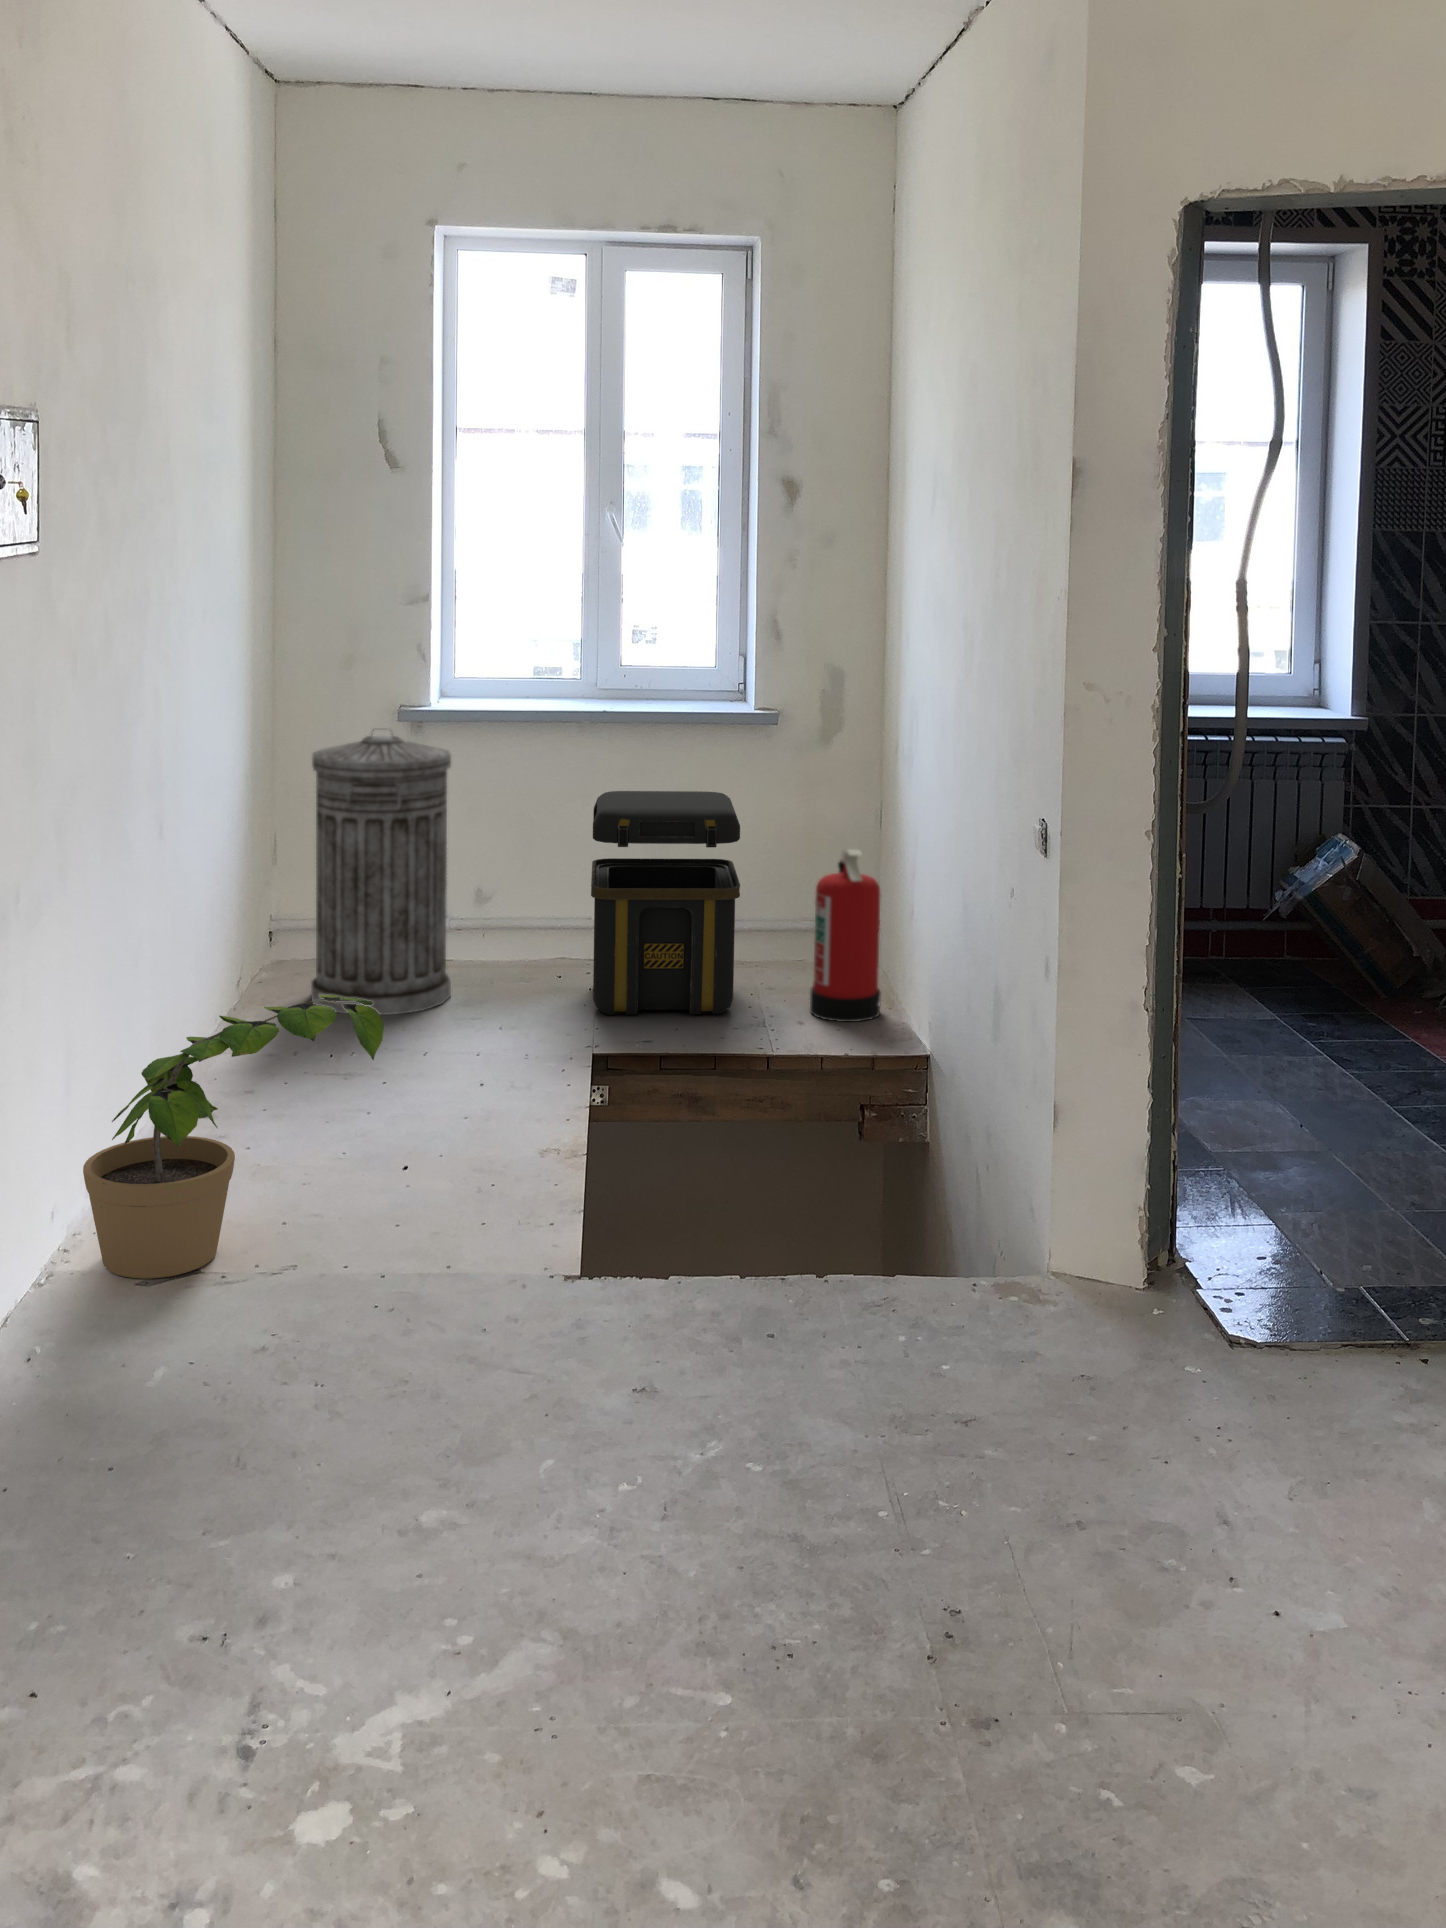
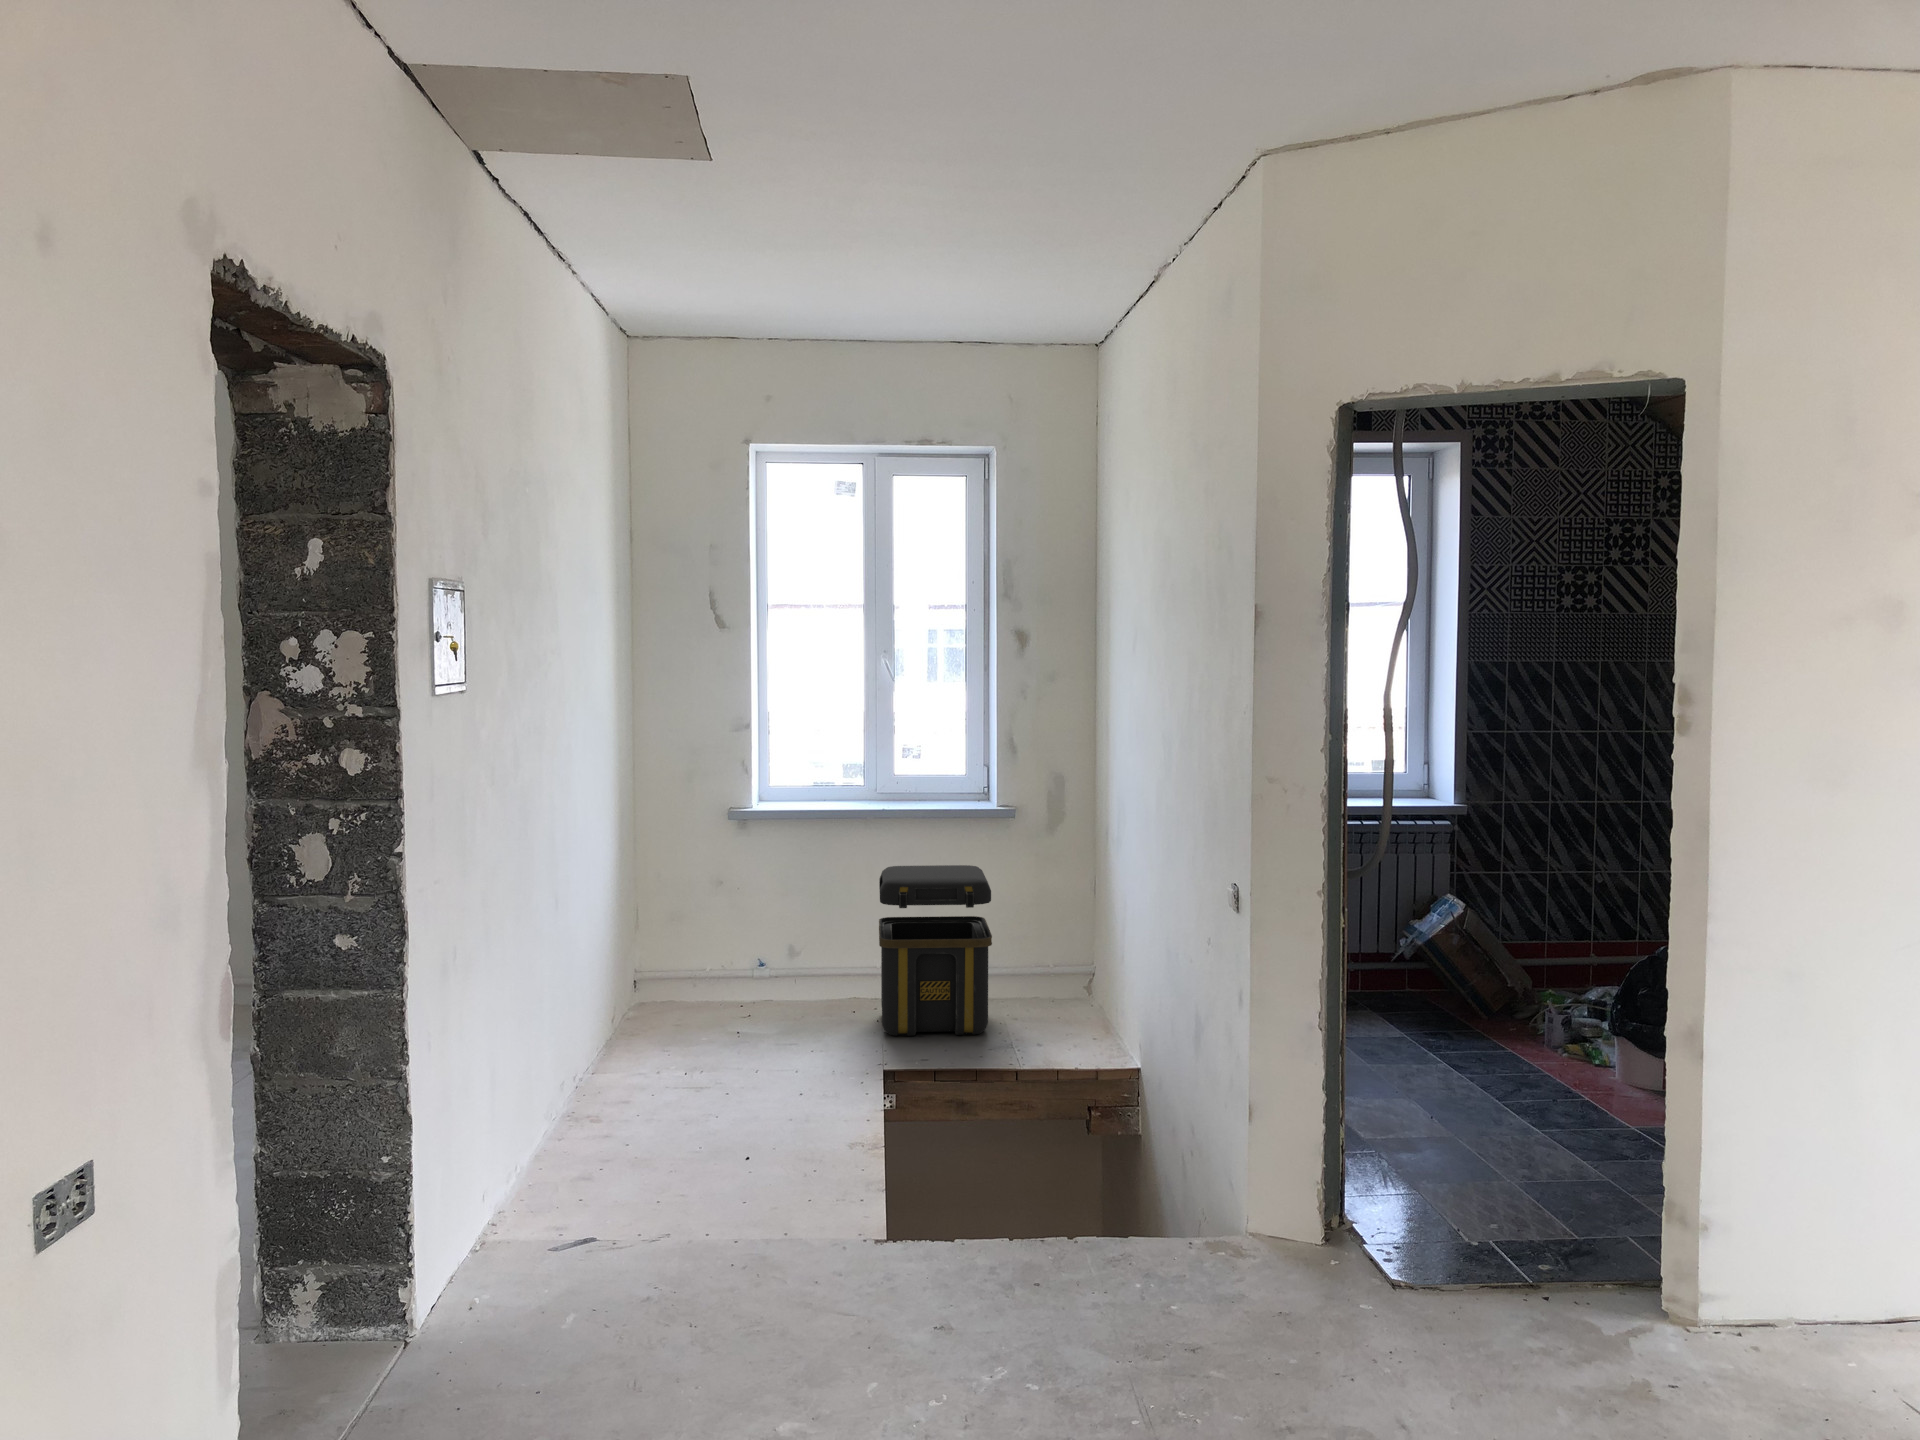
trash can: present [311,730,451,1015] -> none [669,821,774,1039]
fire extinguisher: present [810,850,881,1022] -> none [1047,908,1100,1039]
potted plant: present [83,994,384,1279] -> none [504,1025,731,1247]

